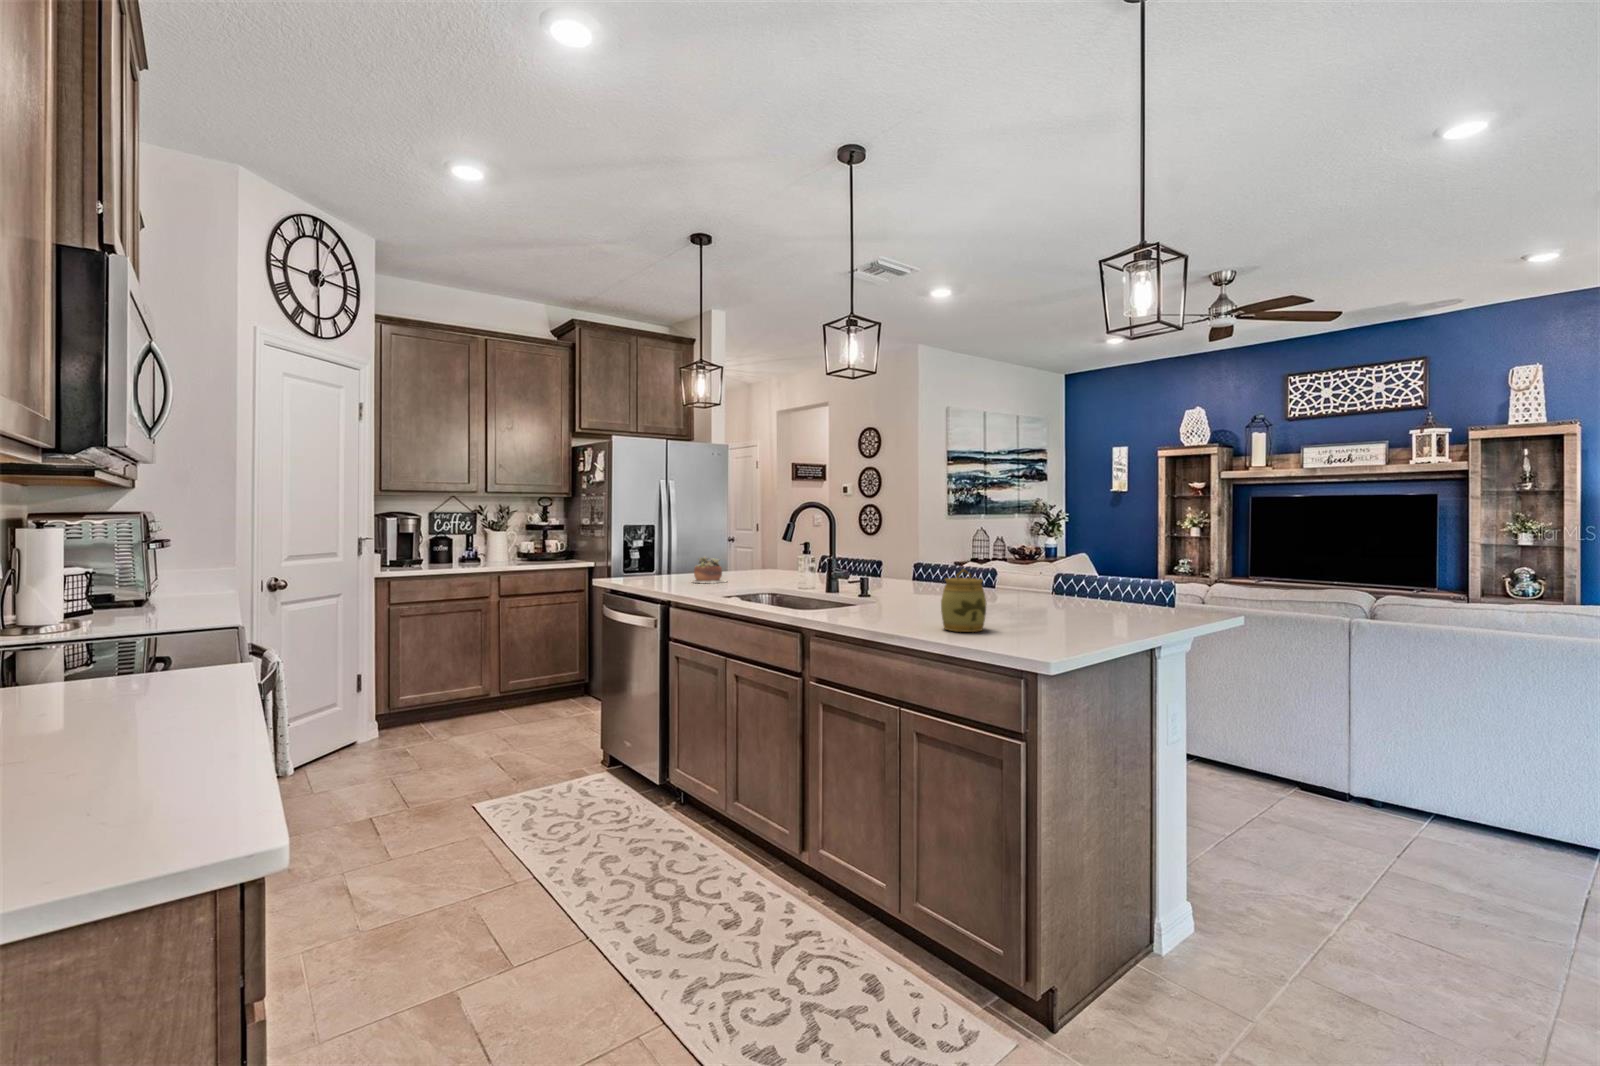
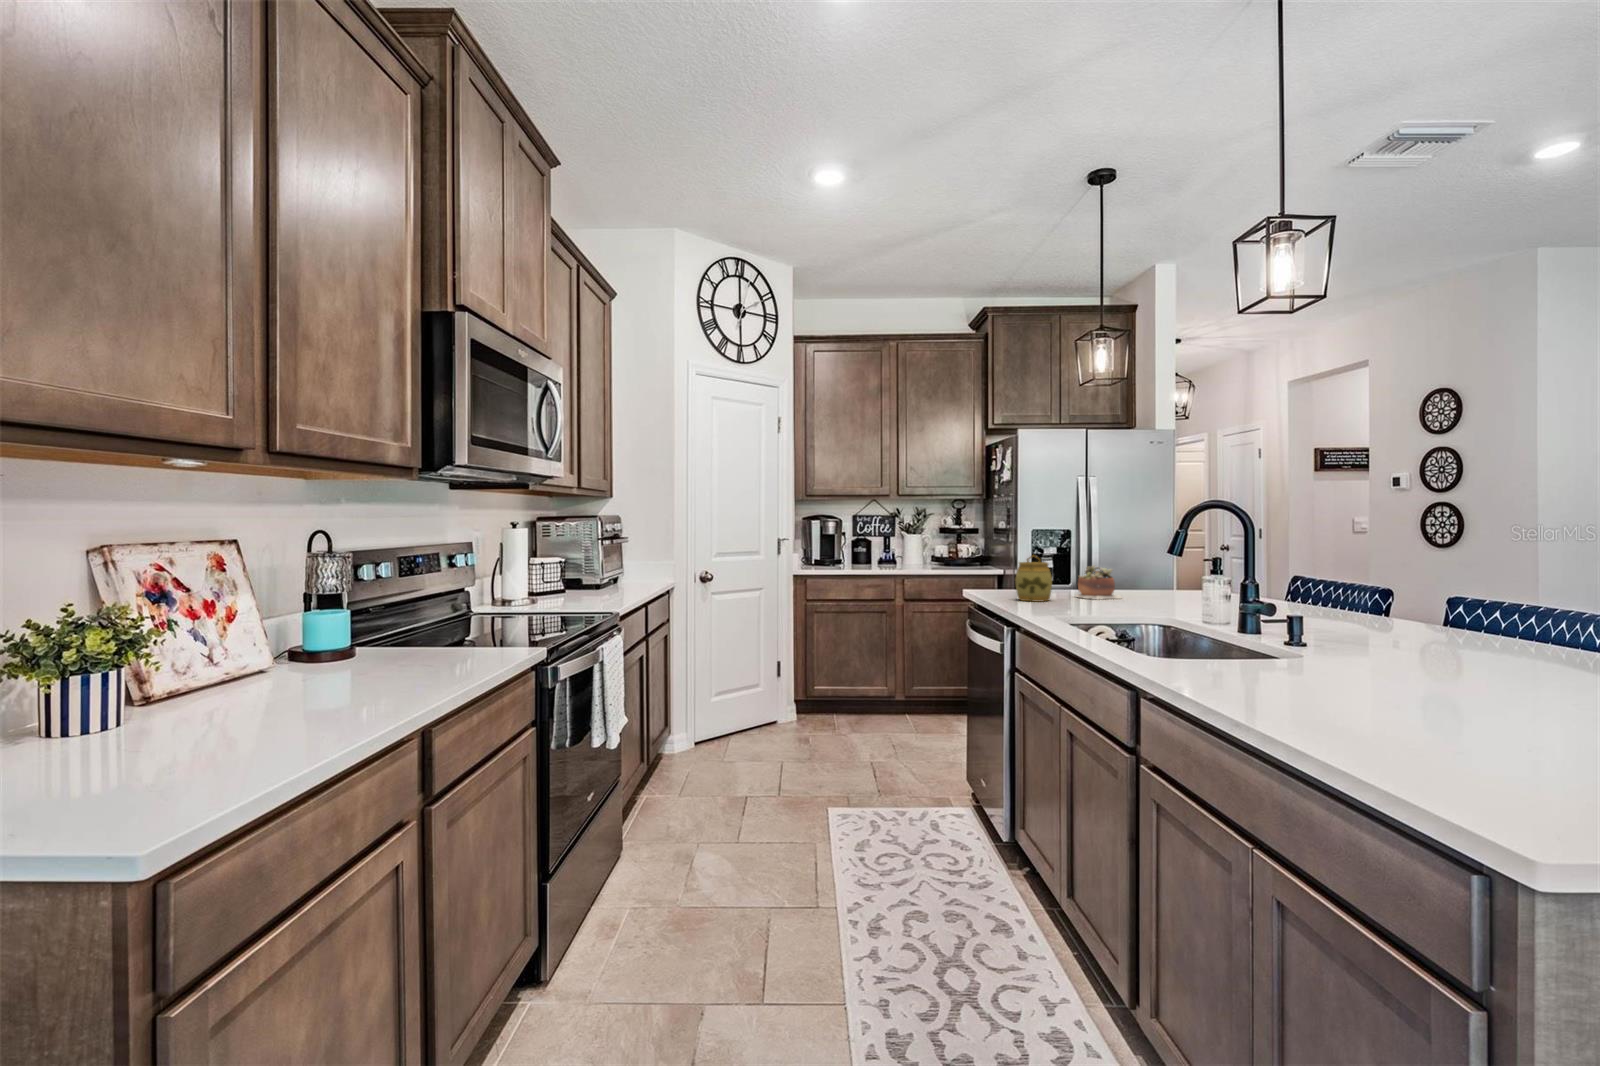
jar: present [941,569,986,632] -> present [1015,555,1052,602]

